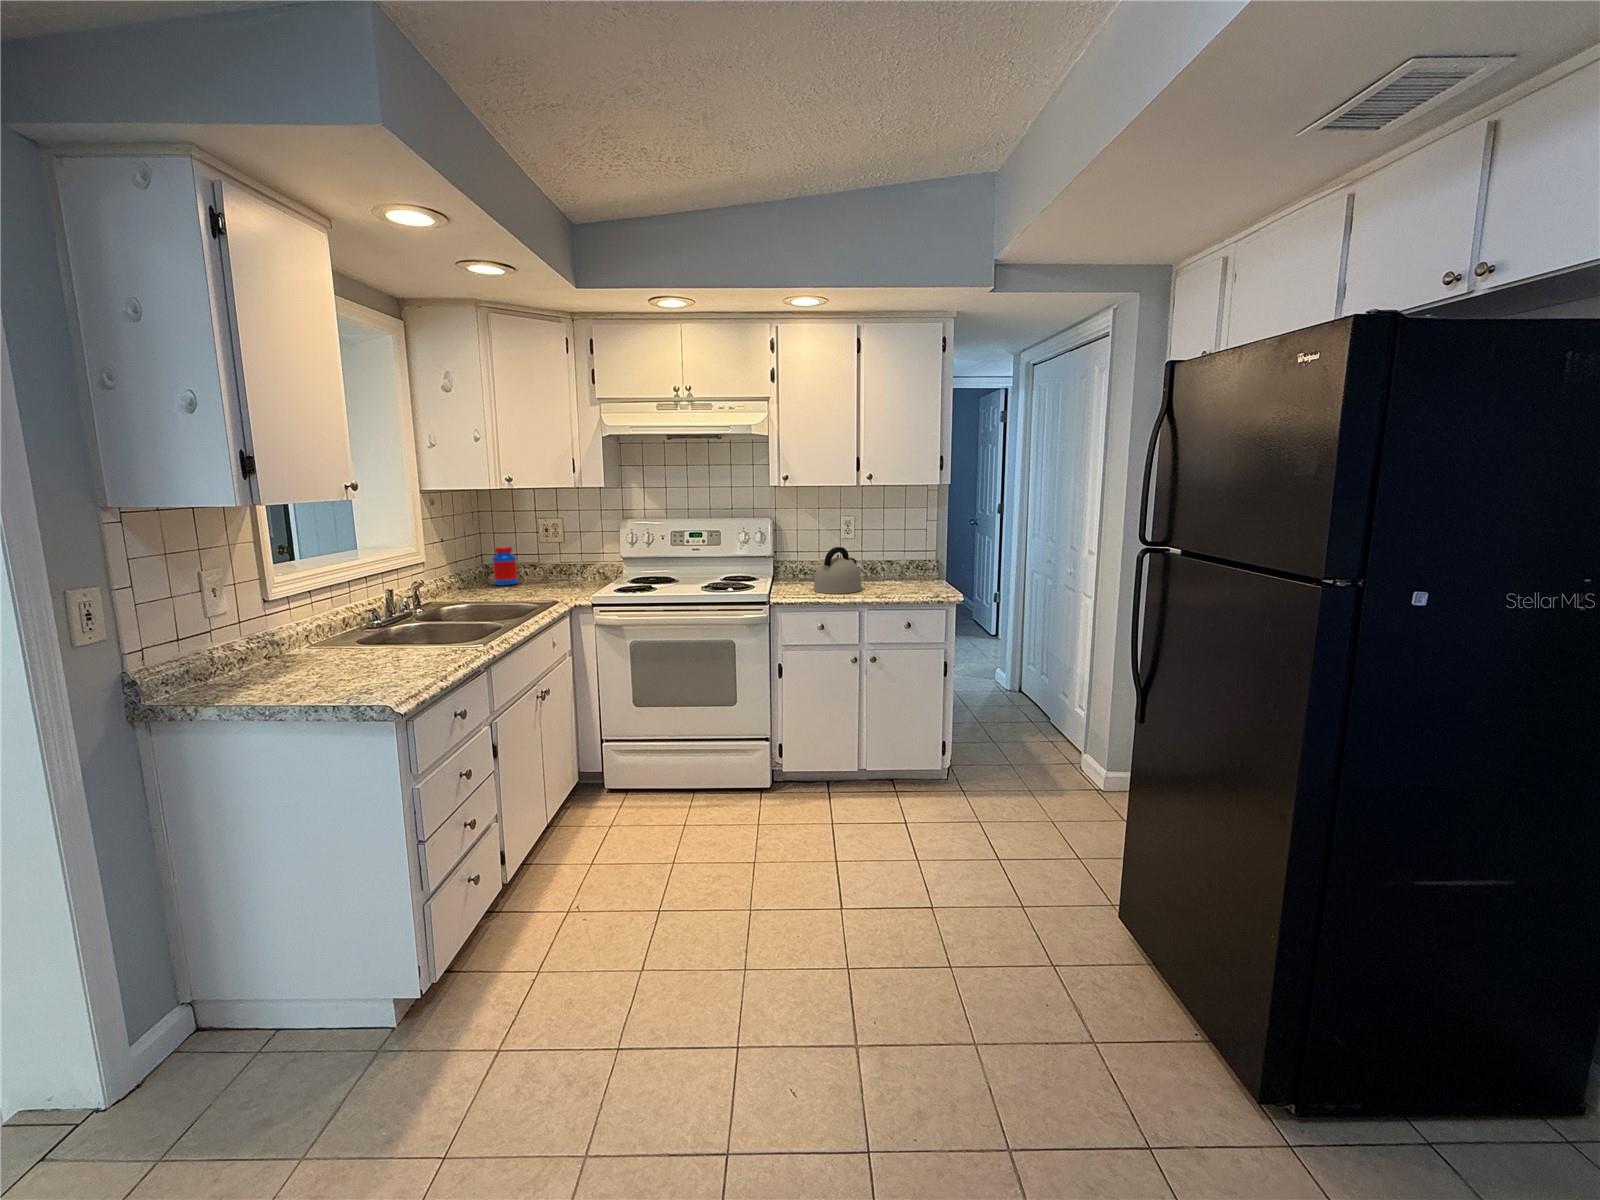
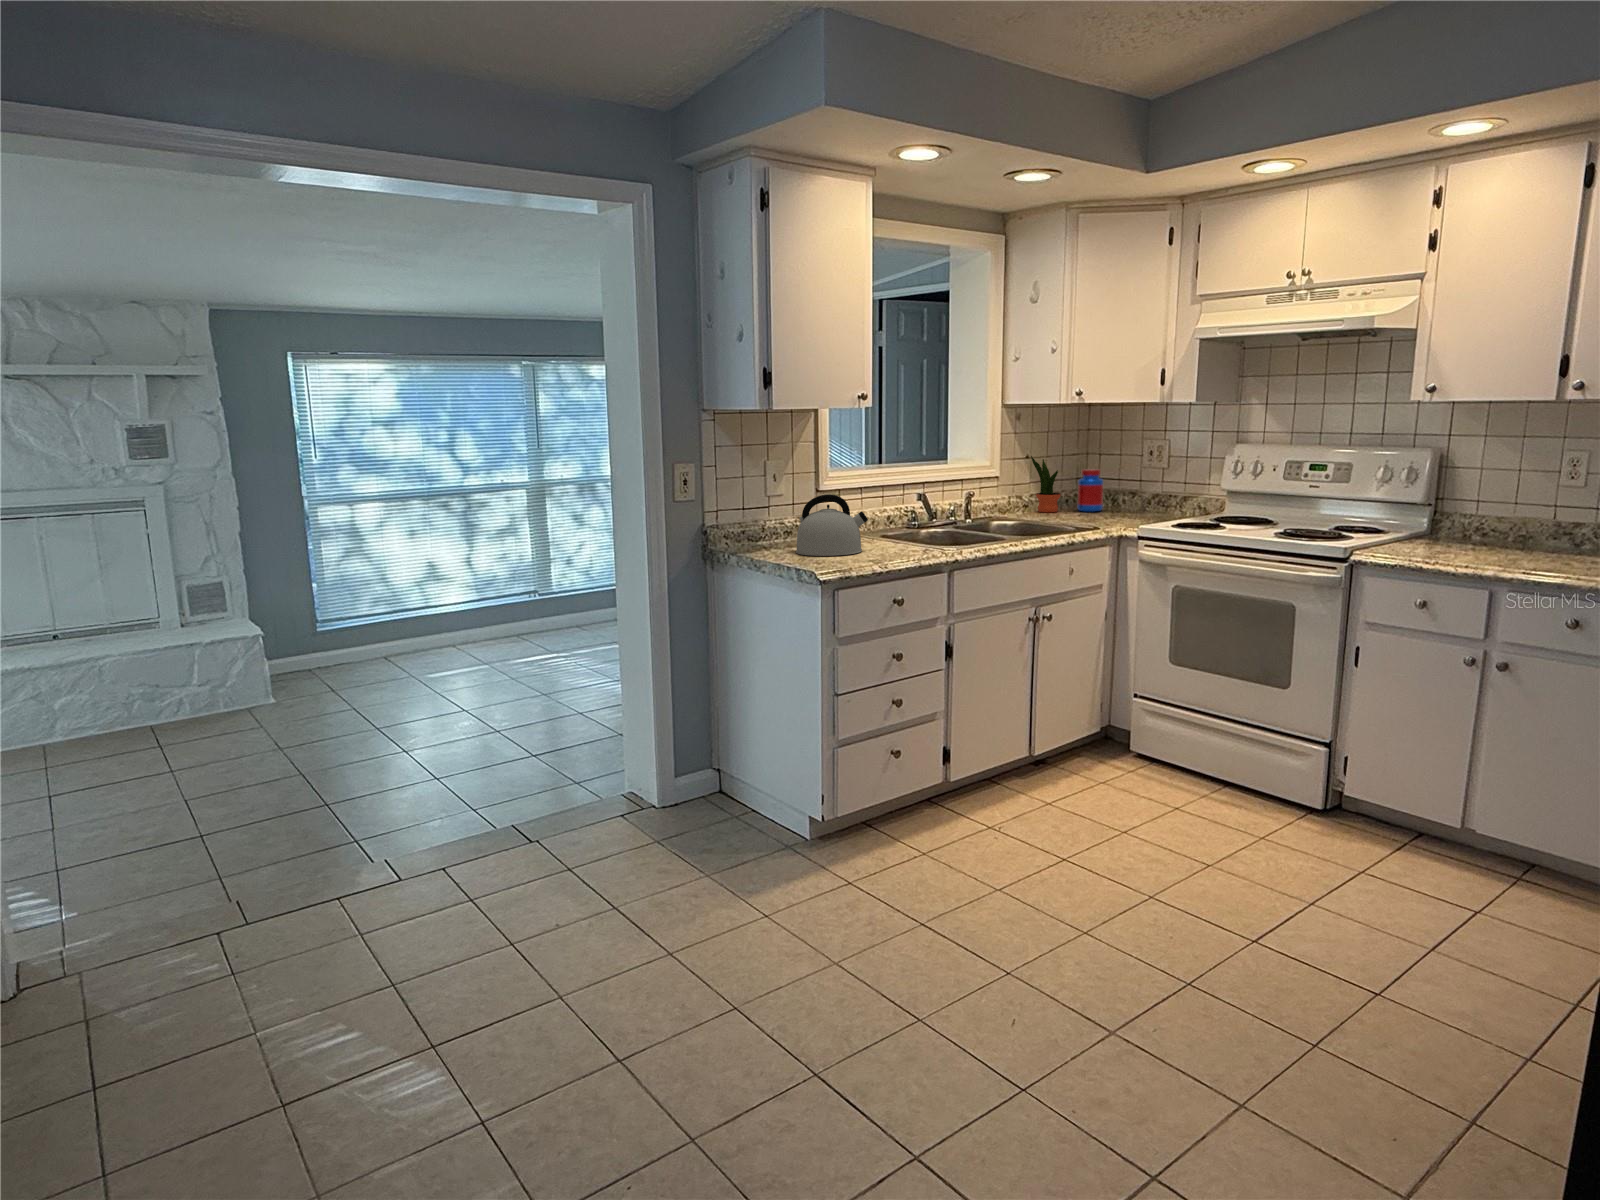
potted plant: none [450,538,480,591] -> present [1031,456,1060,512]
kettle: present [813,547,862,594] -> present [796,494,868,556]

